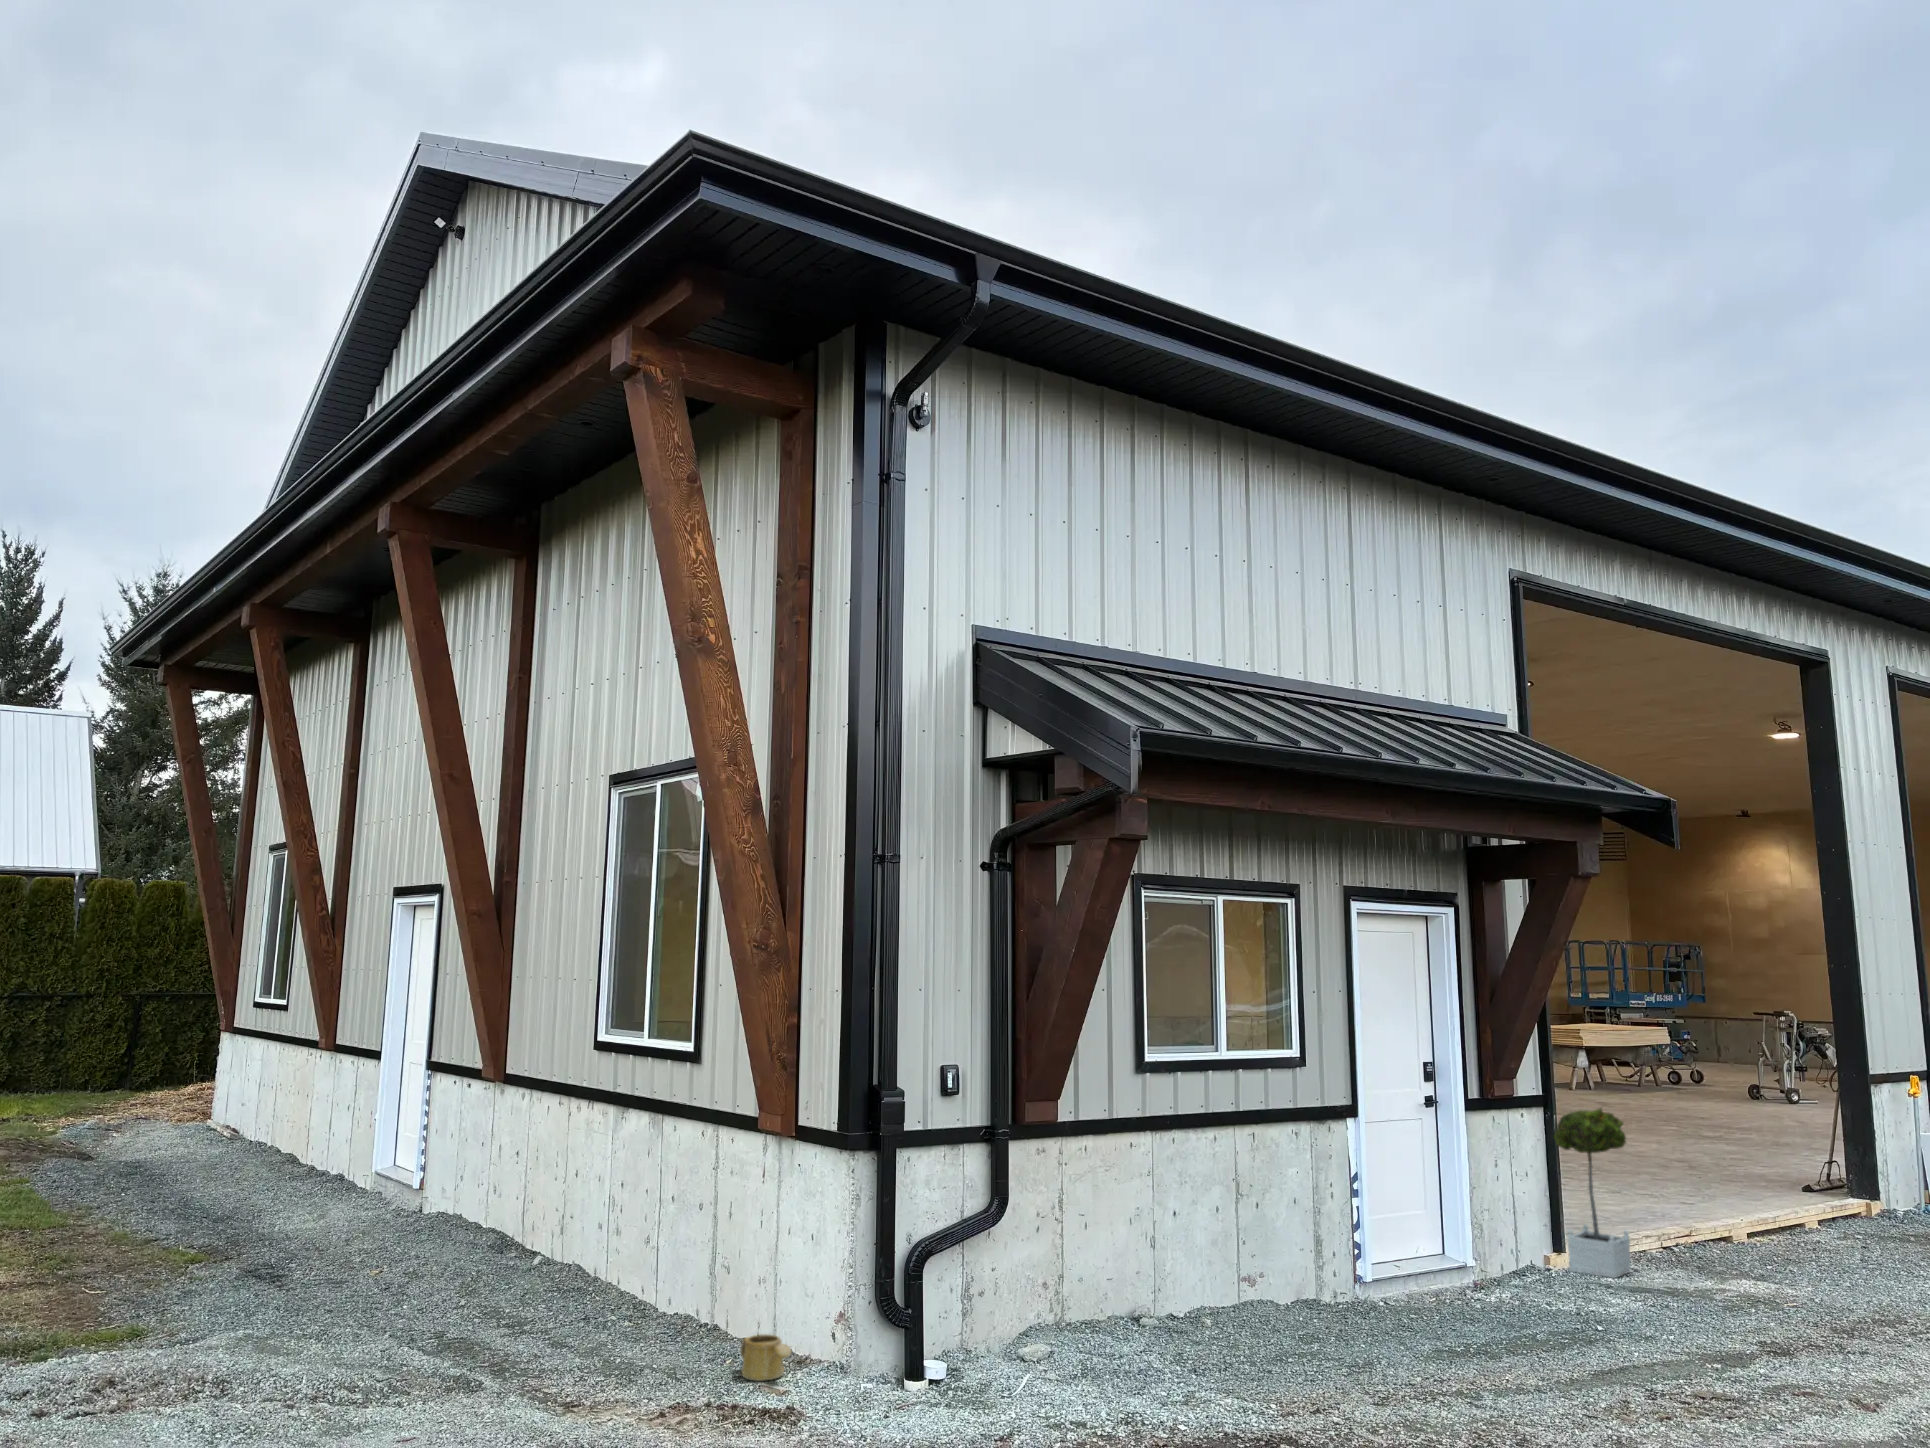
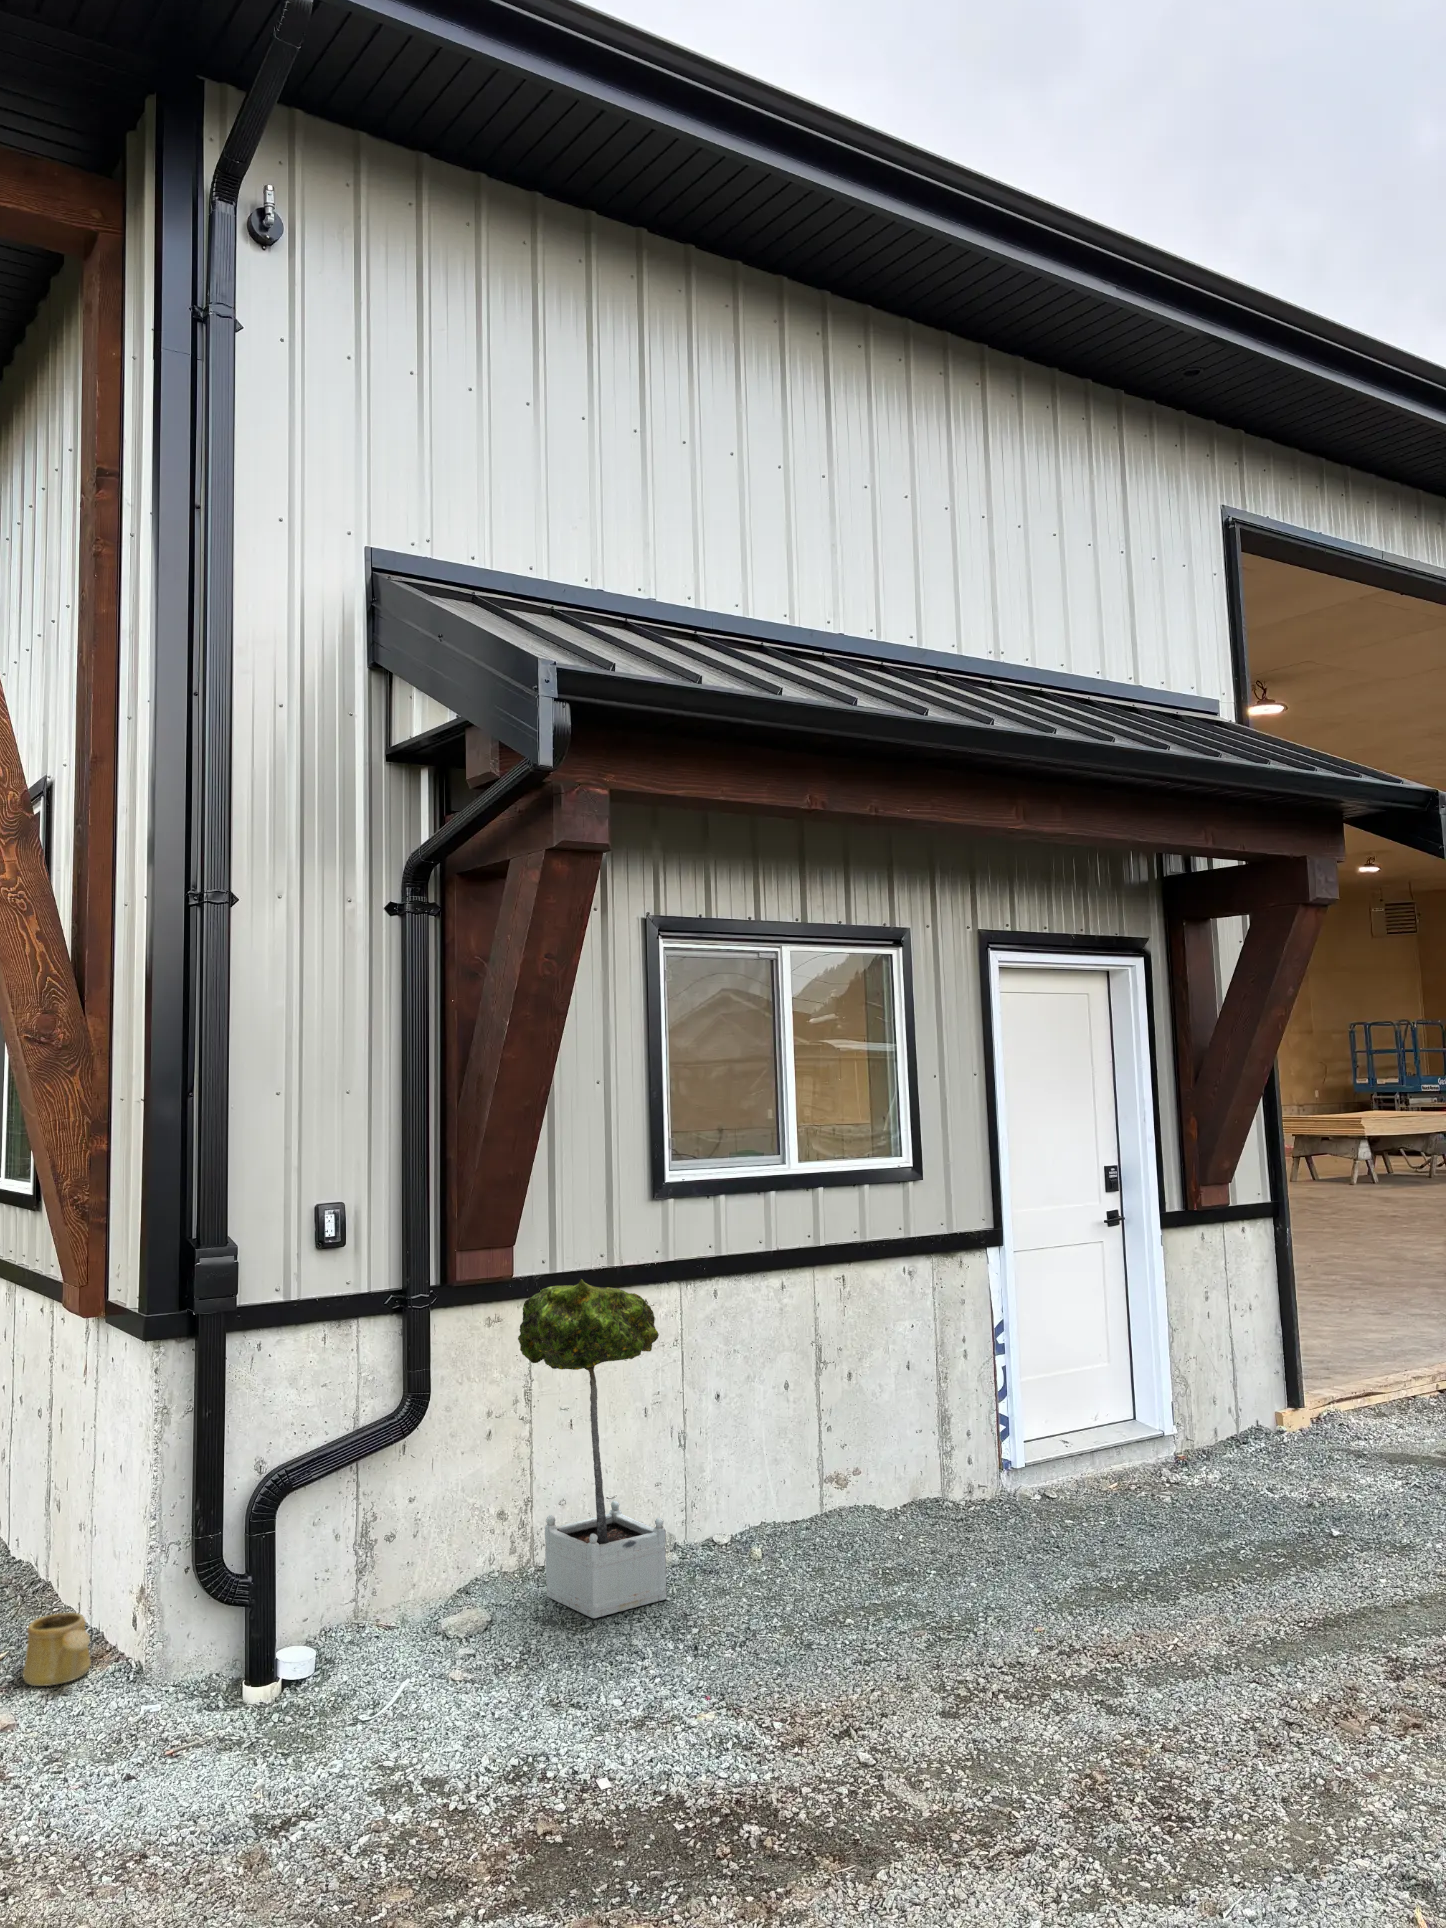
potted tree: present [1554,1108,1631,1278] -> present [518,1279,667,1618]

